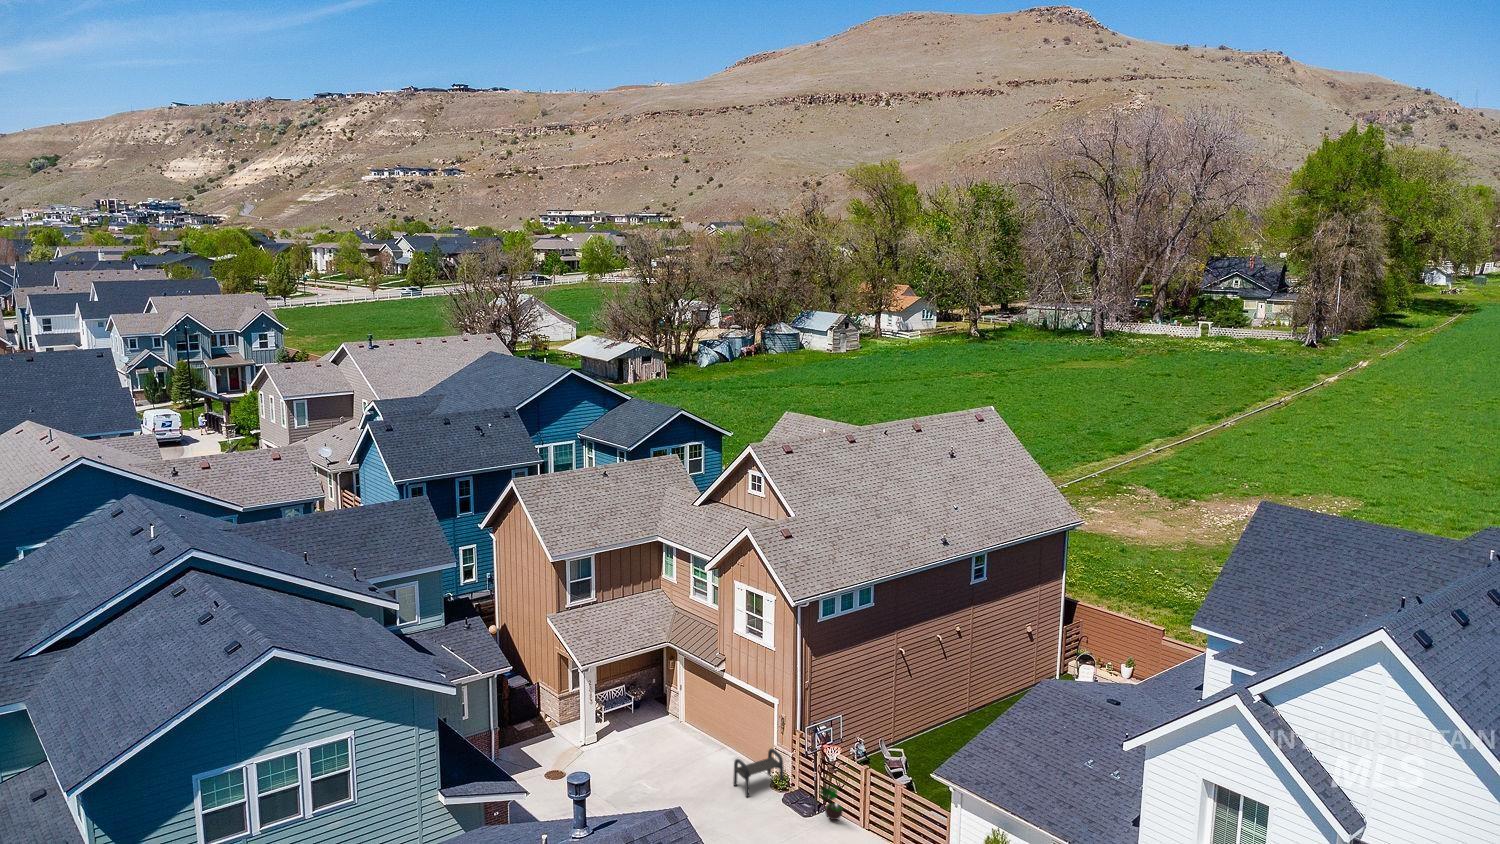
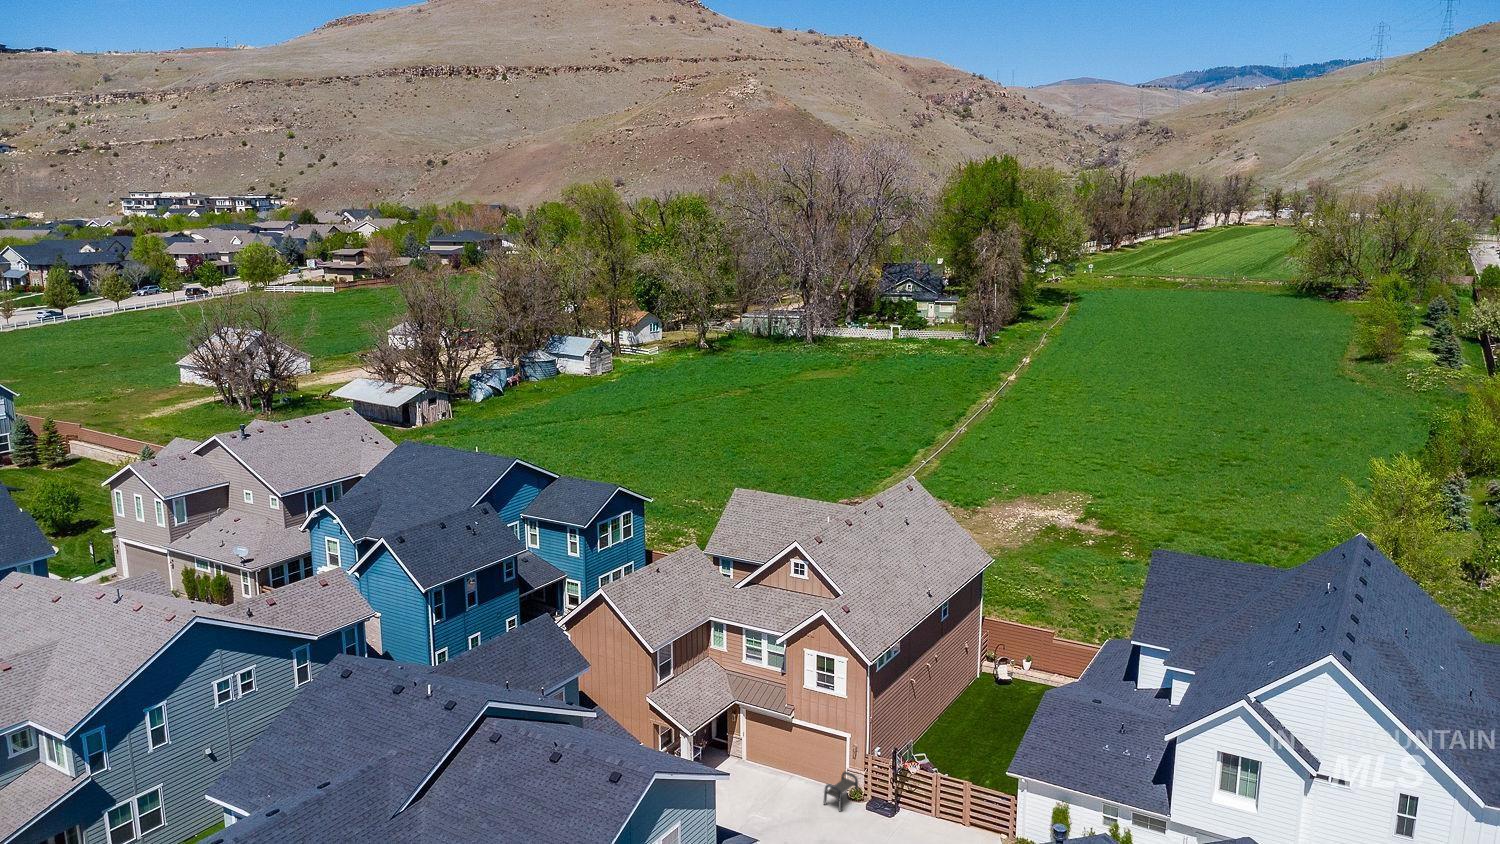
potted tree: present [819,786,843,820] -> none [900,789,918,816]

